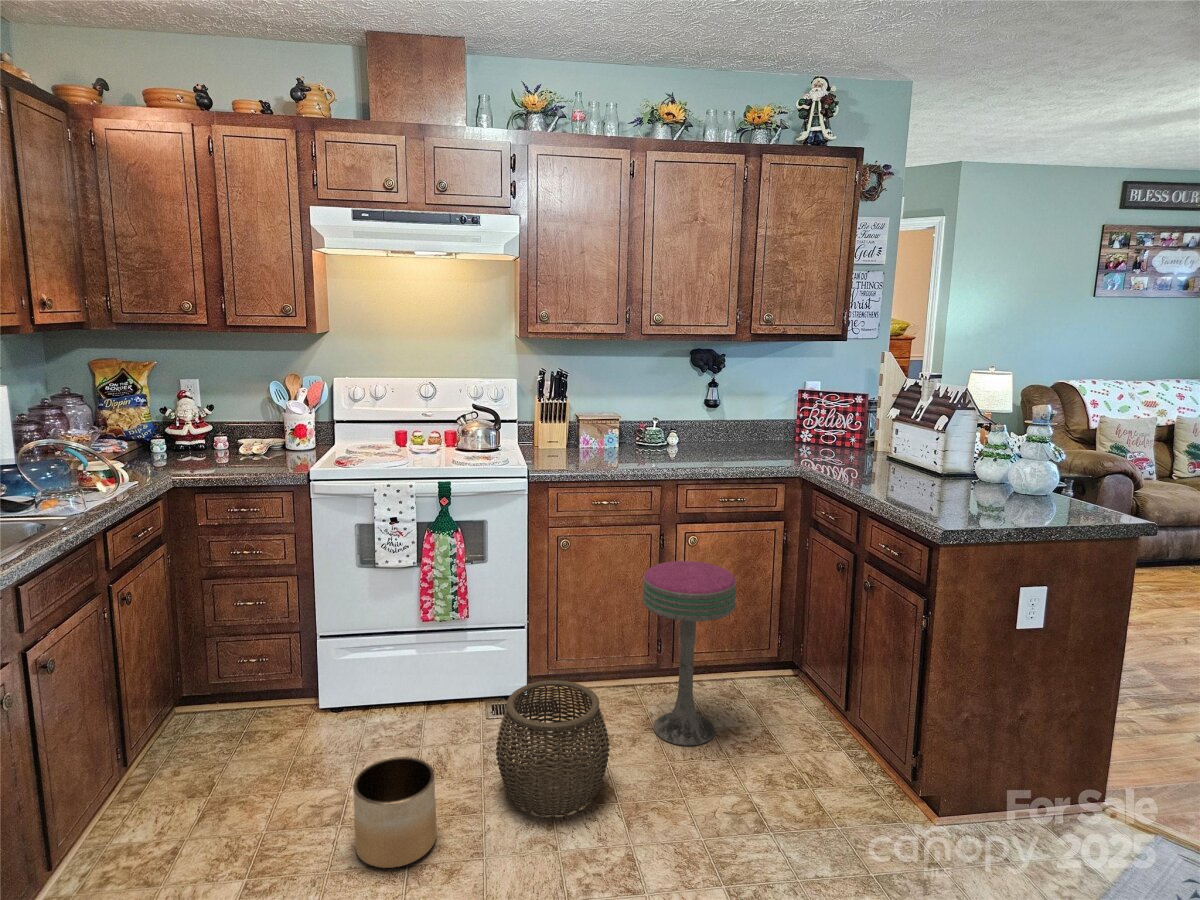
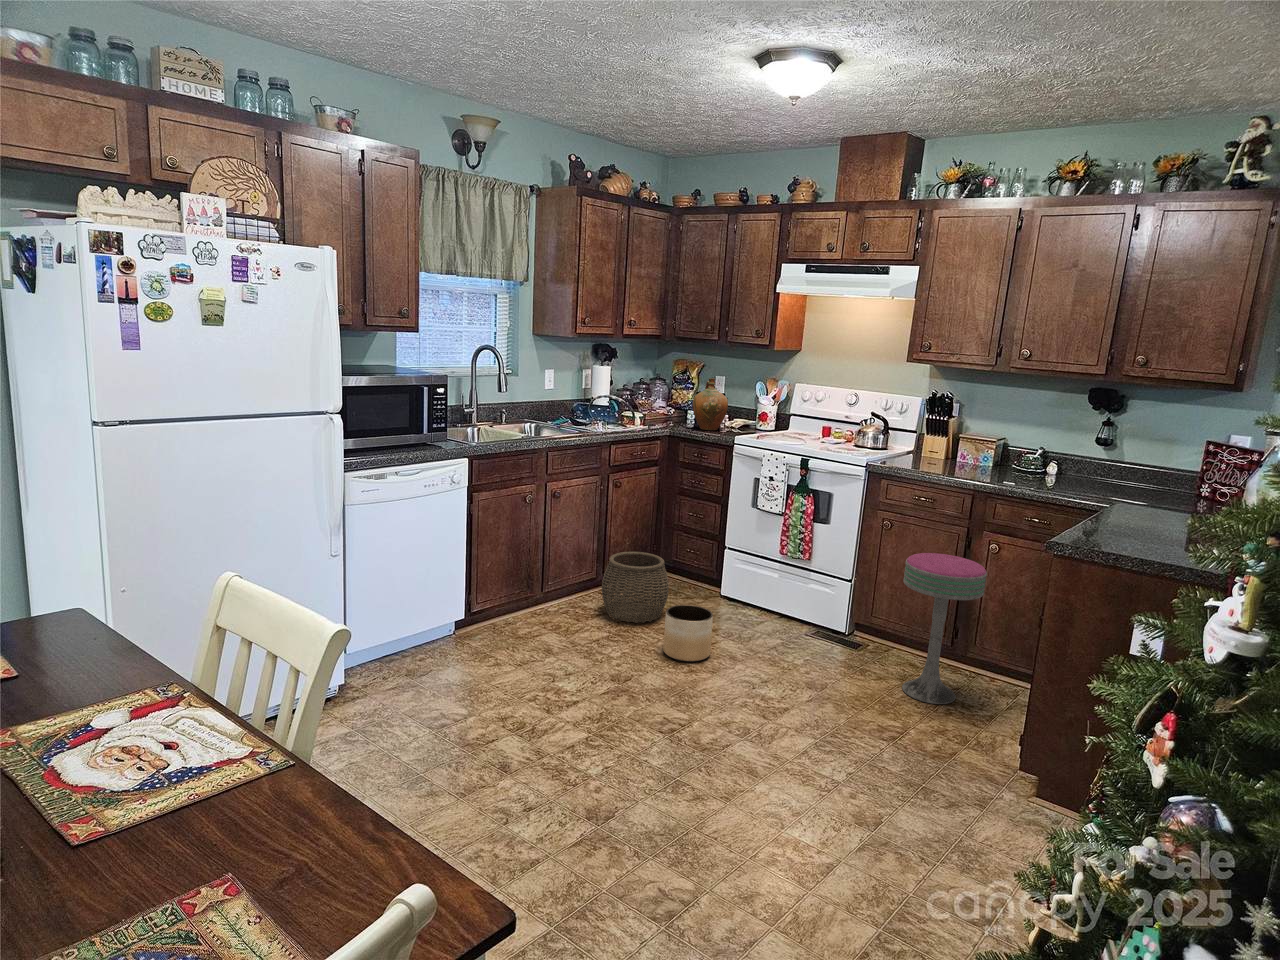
ceramic jug: none [191,384,258,467] -> present [693,378,728,430]
woven basket: present [496,680,610,816] -> present [602,552,669,623]

